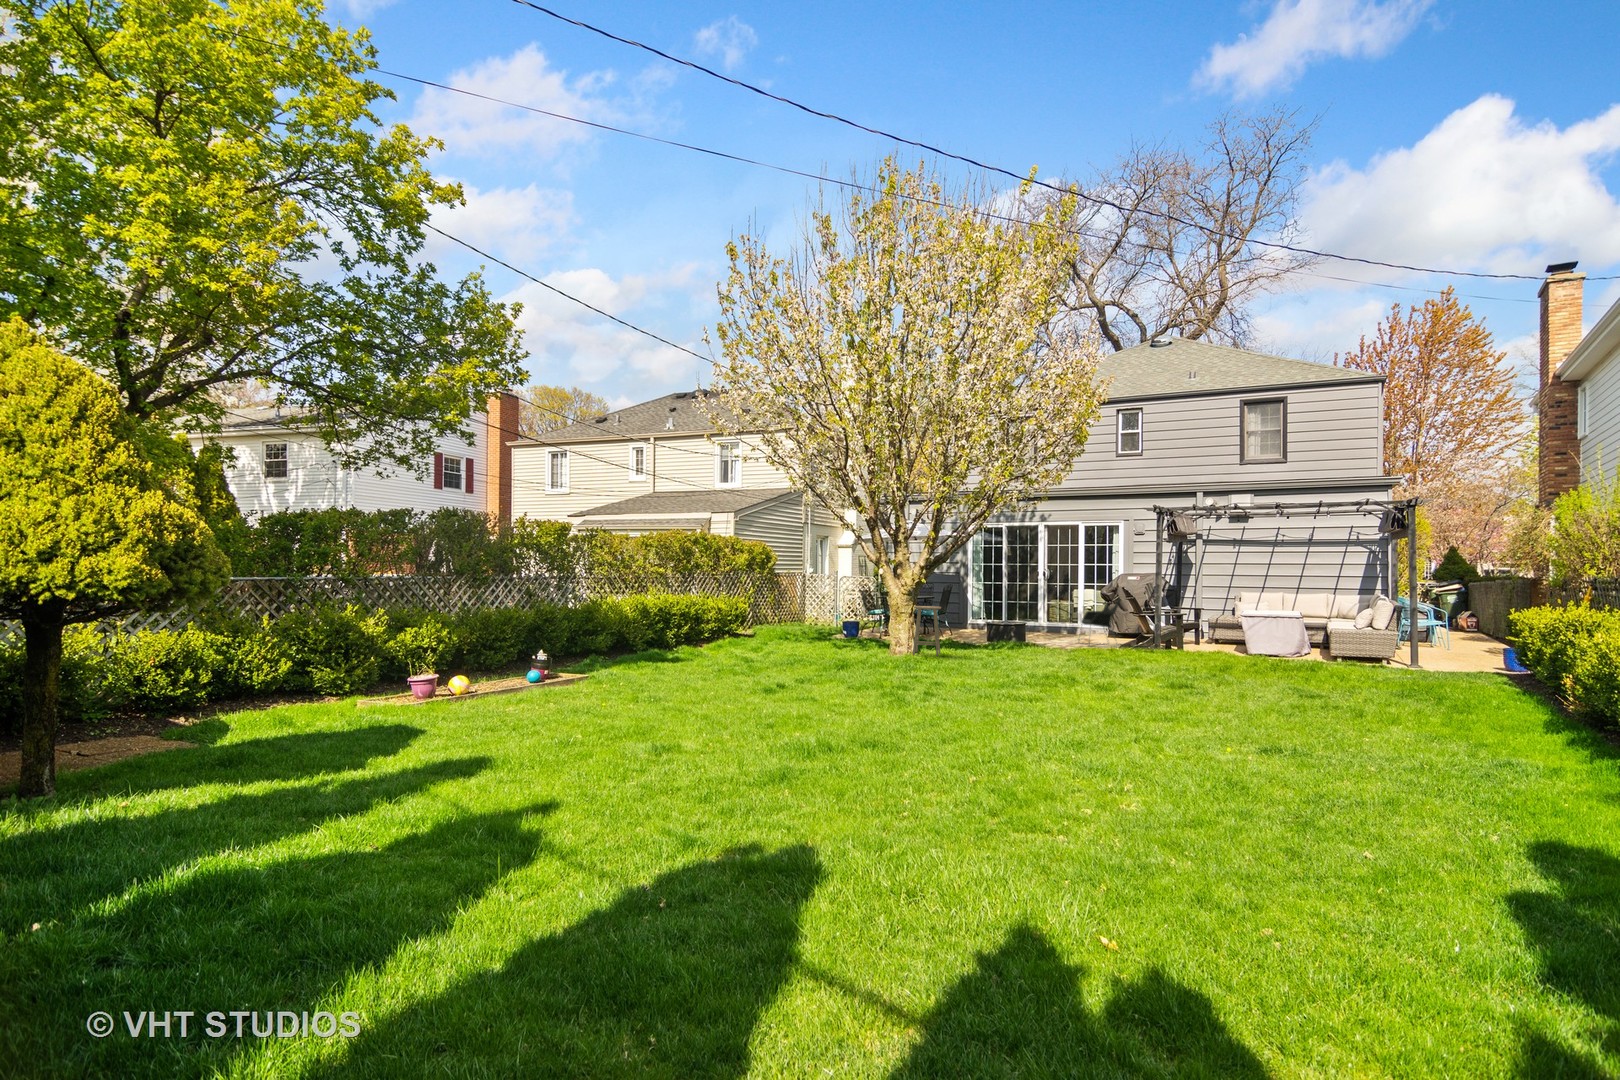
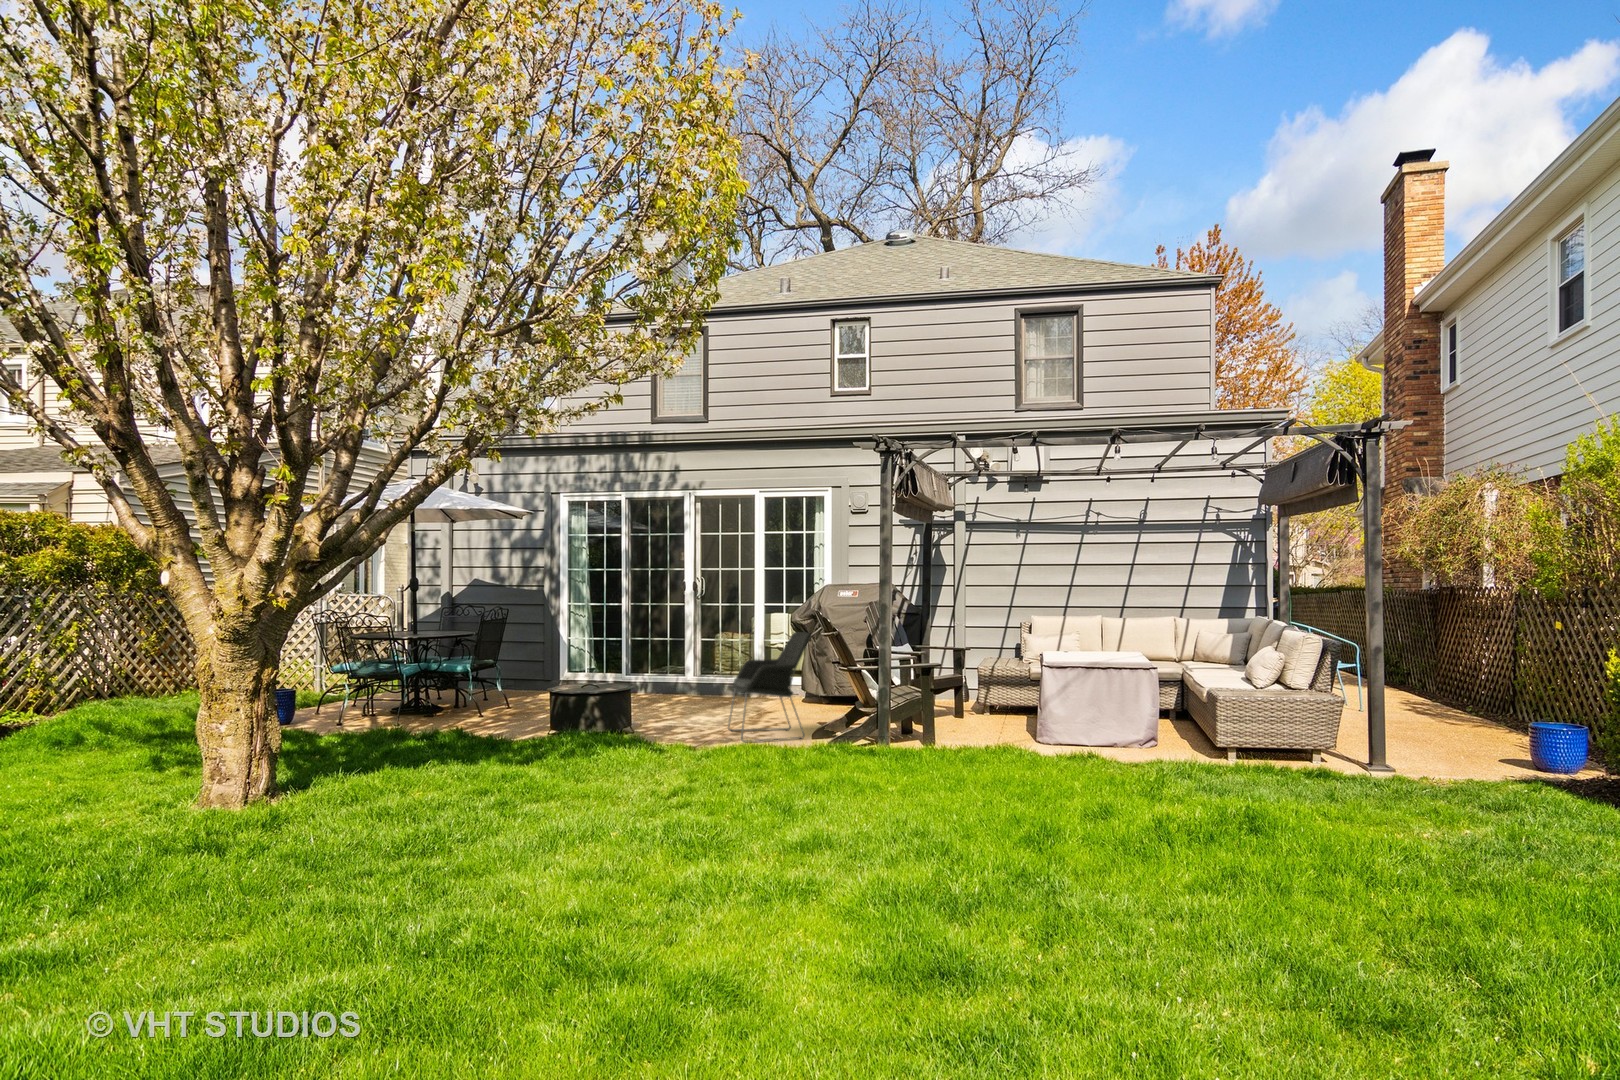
stool: present [913,606,941,656] -> none [173,669,295,823]

